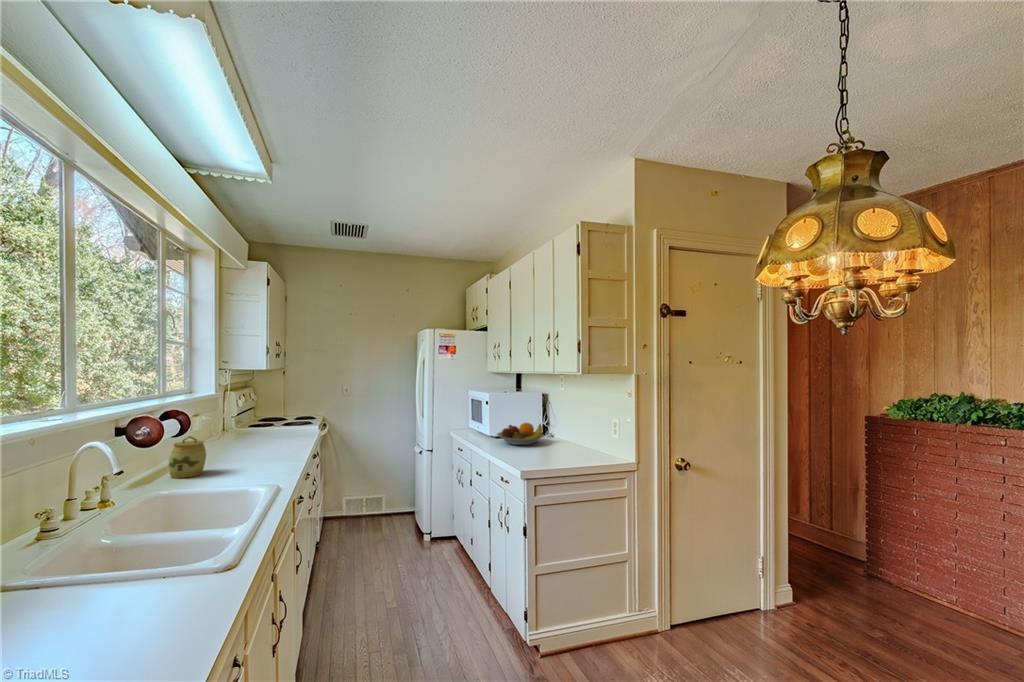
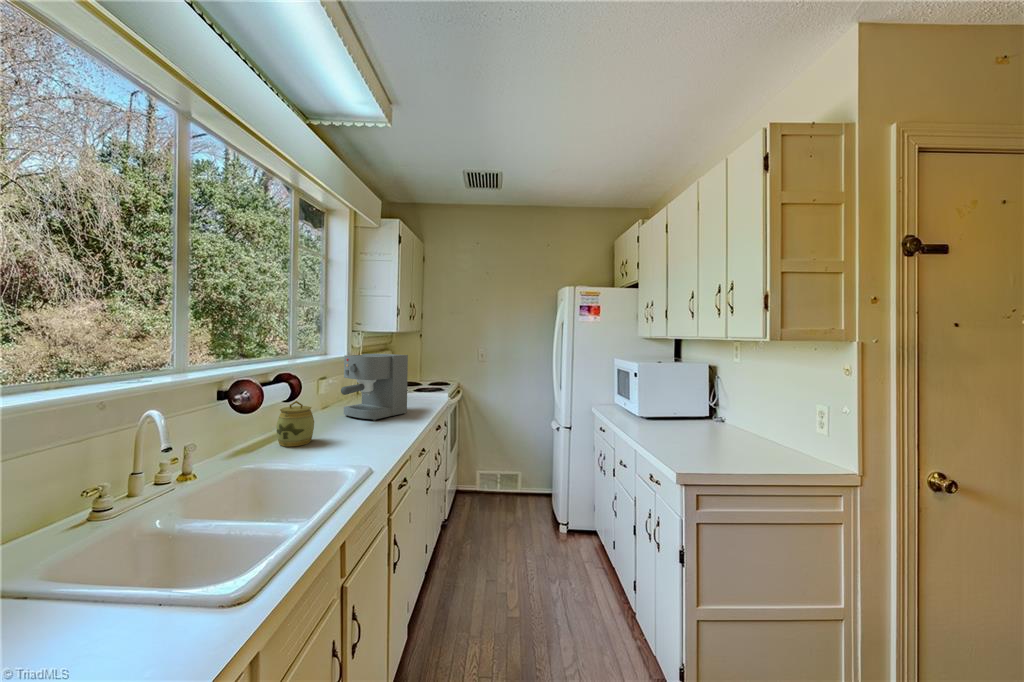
coffee maker: none [220,390,290,452] -> present [341,354,408,421]
fruit bowl: present [497,423,544,445] -> none [653,404,726,435]

